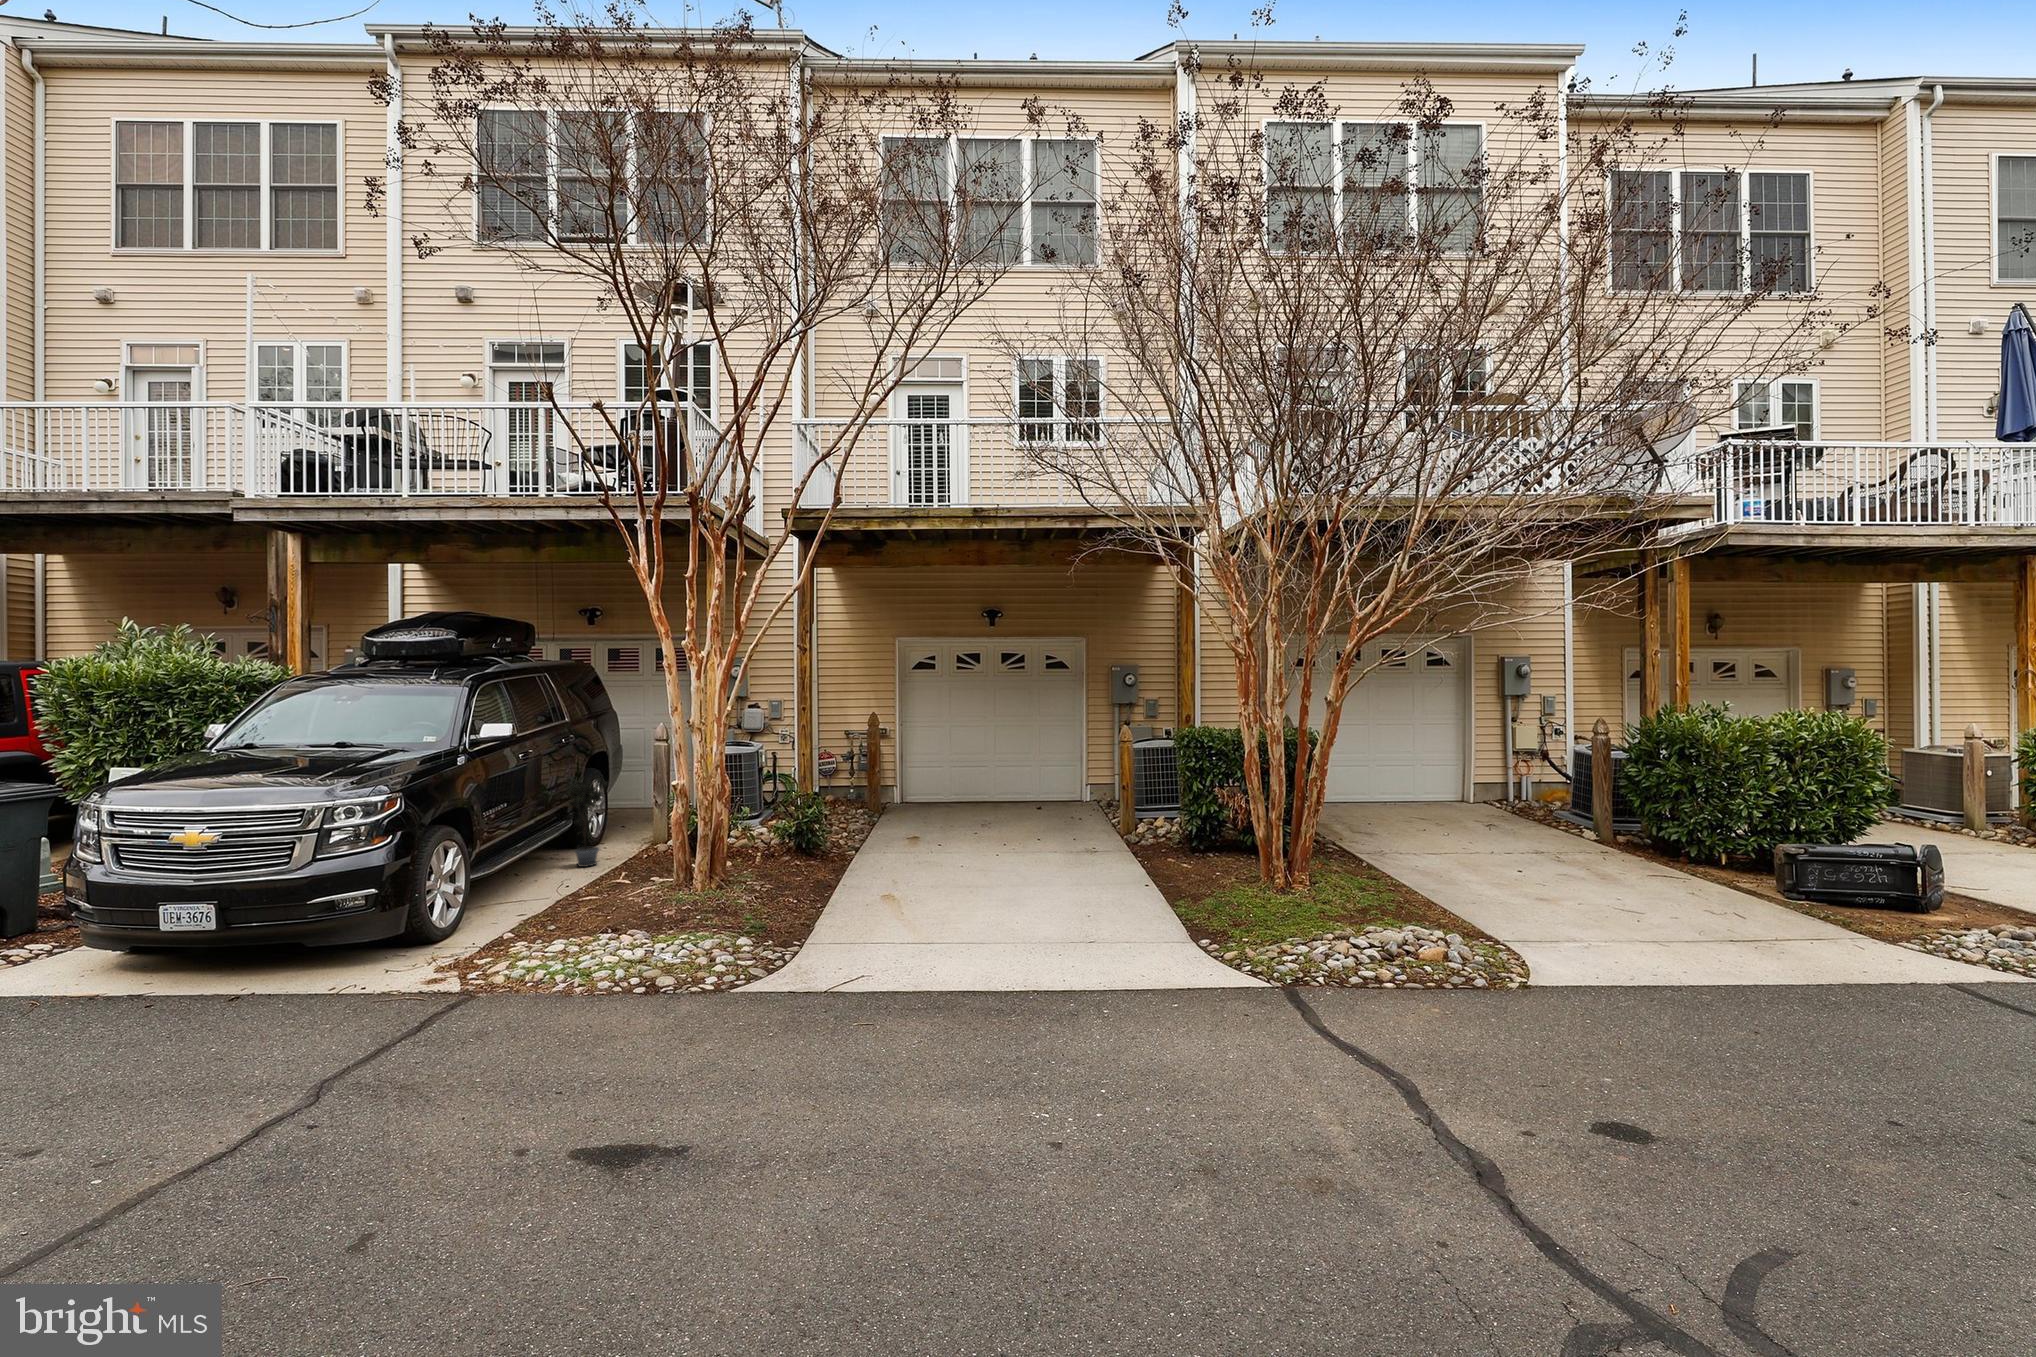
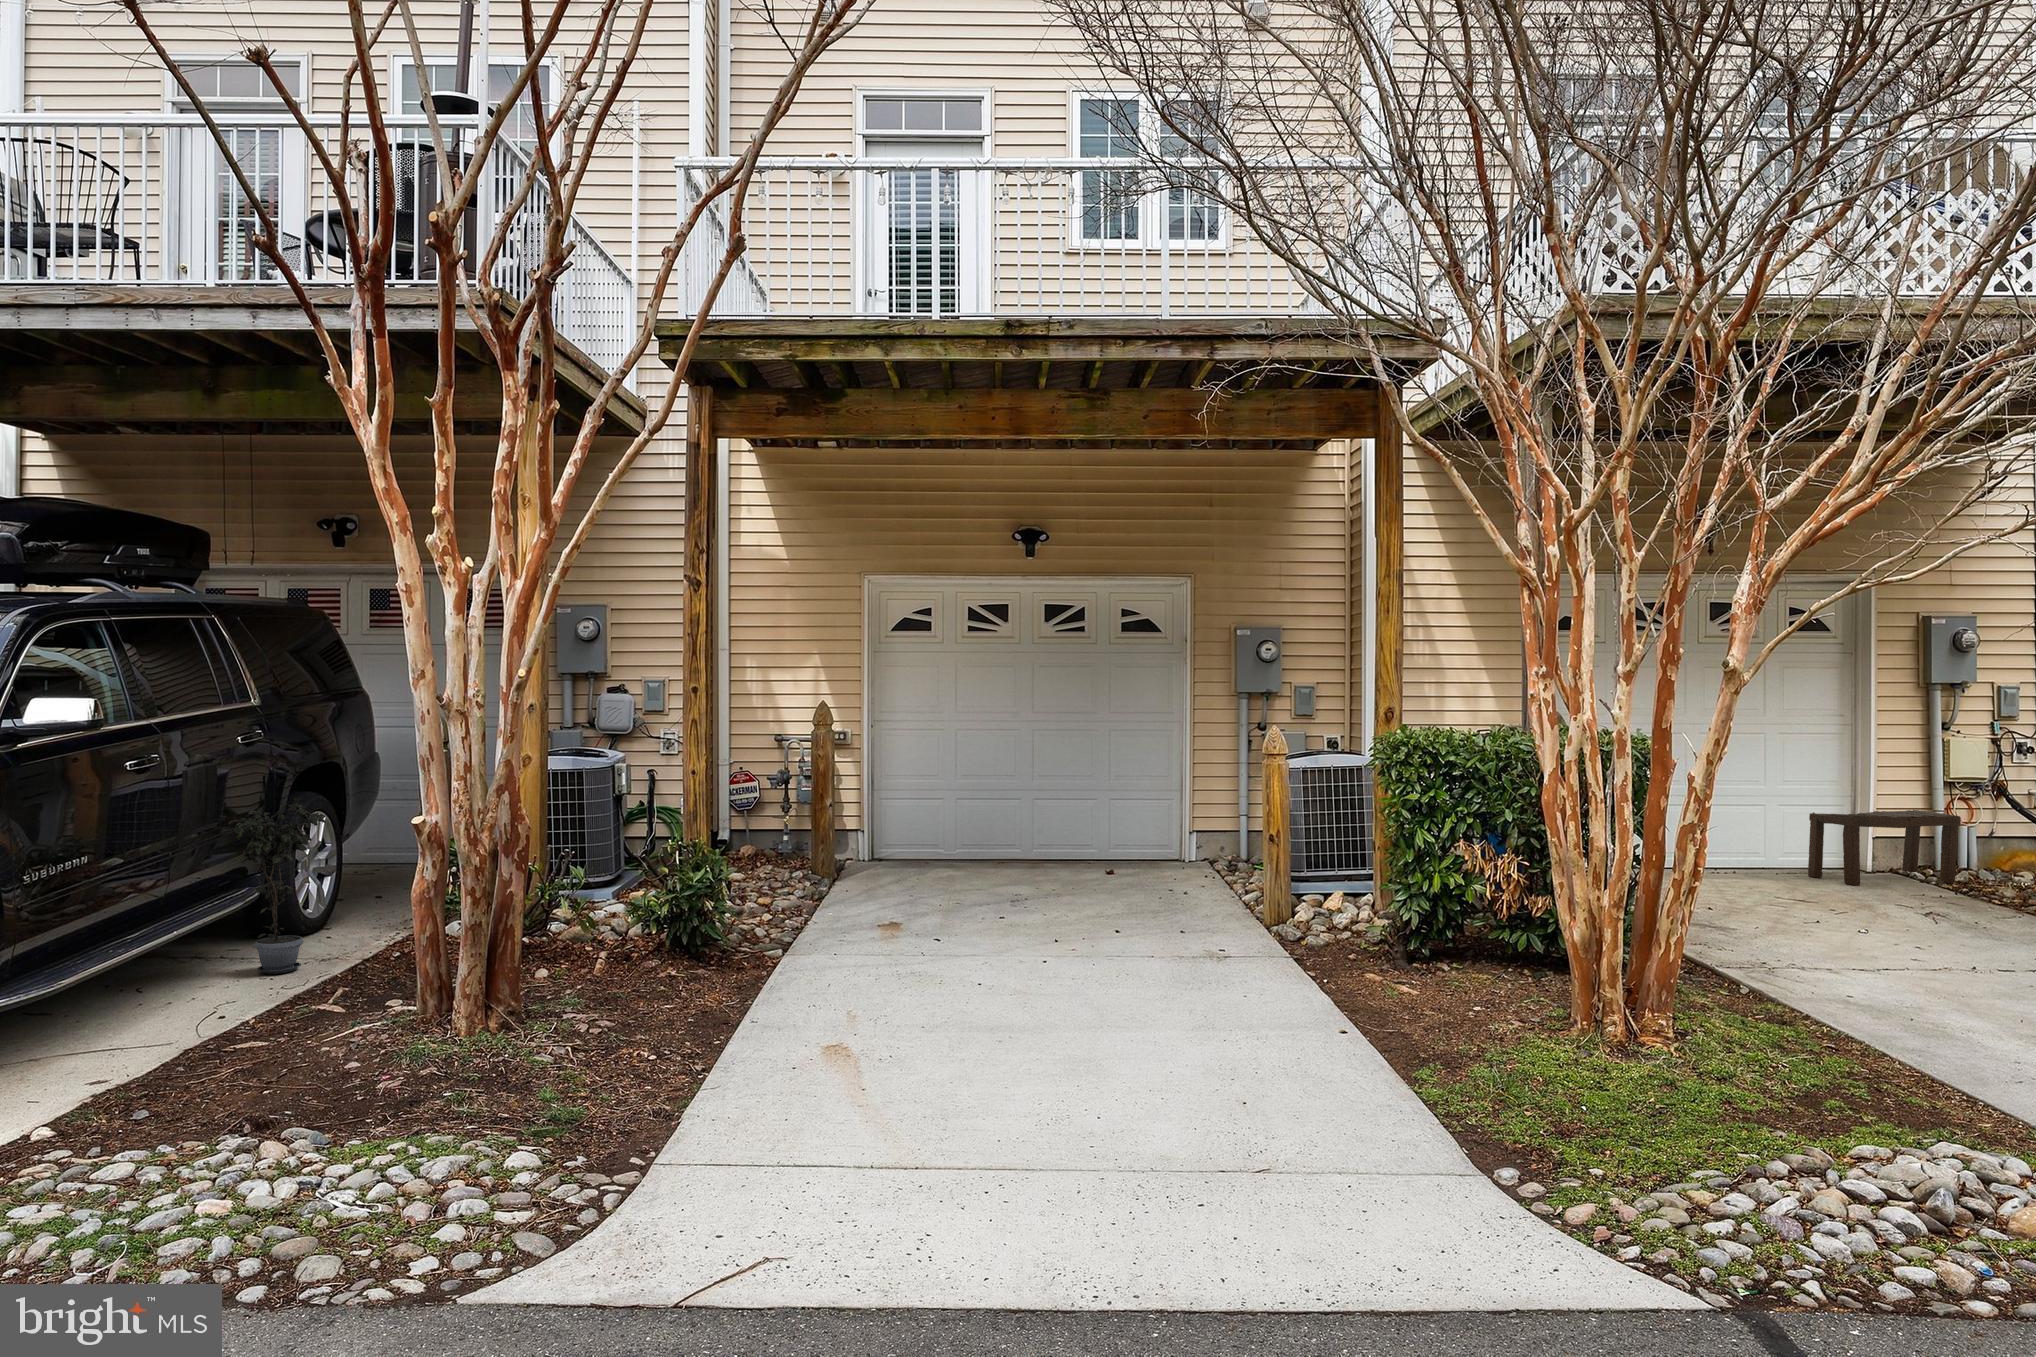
bench: none [1435,767,1516,811] -> present [1808,810,1961,886]

